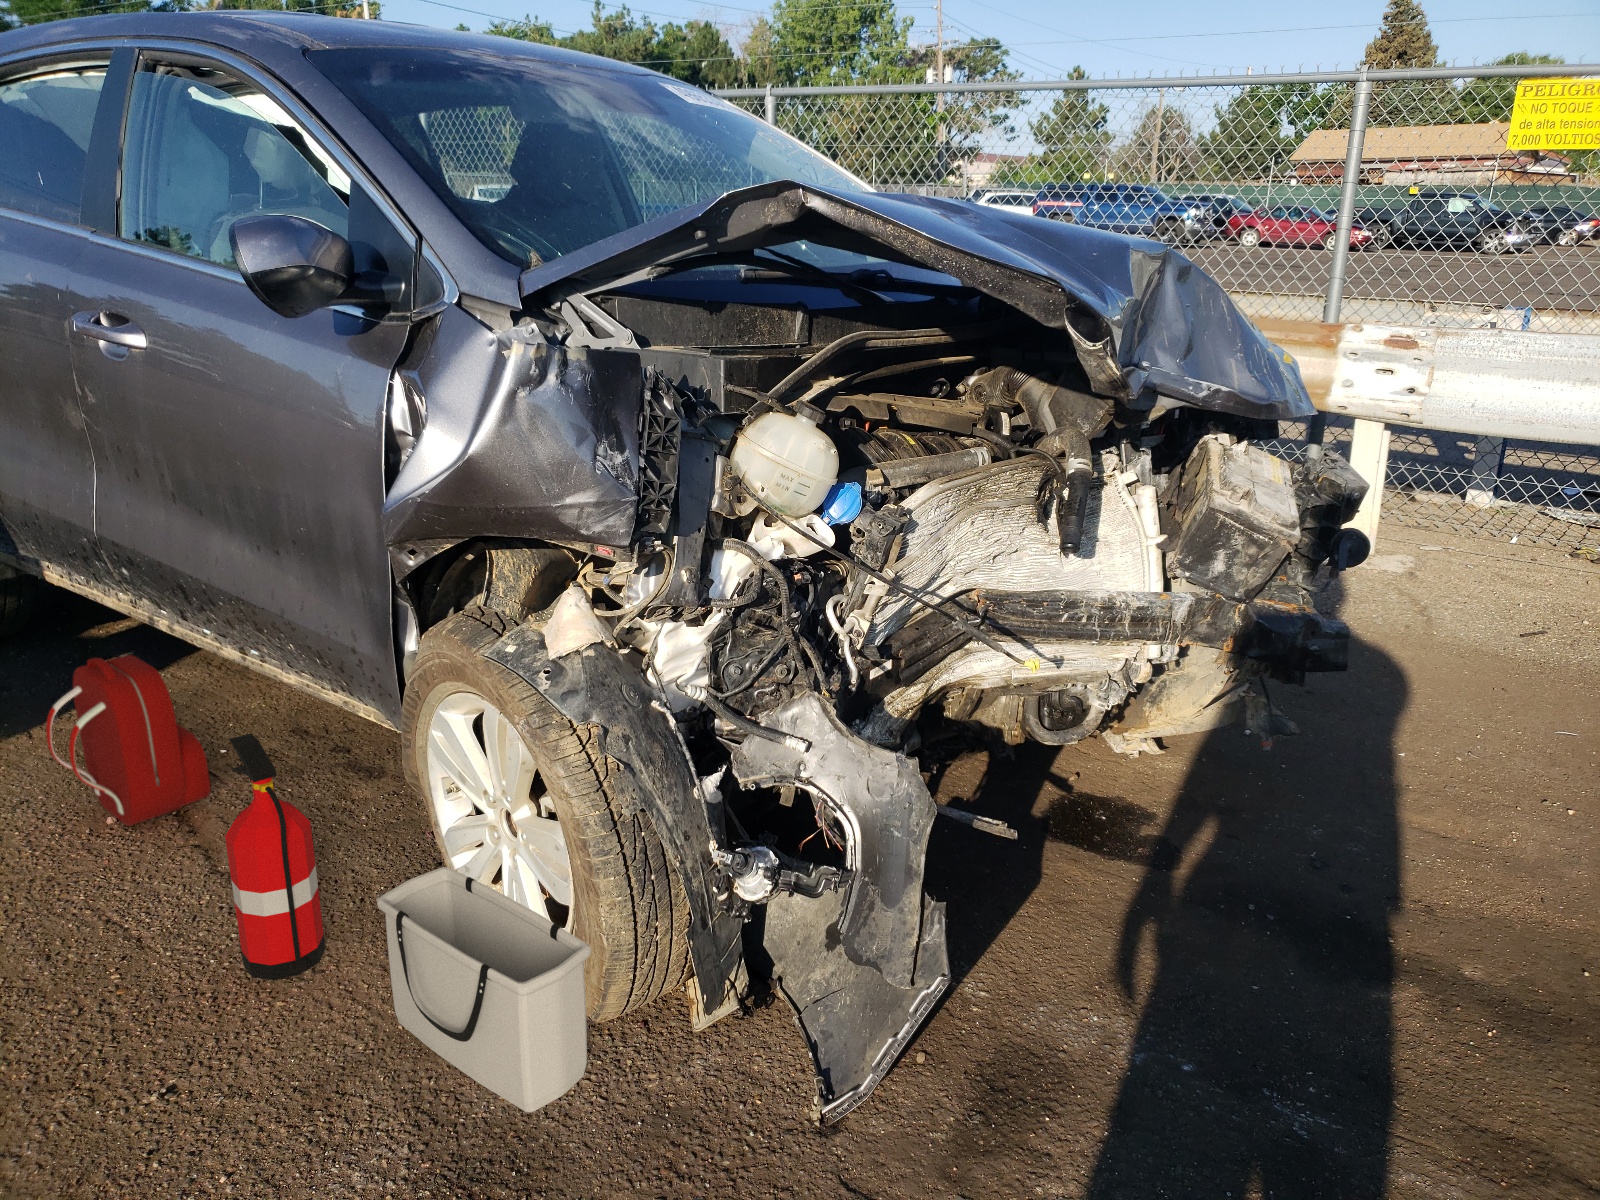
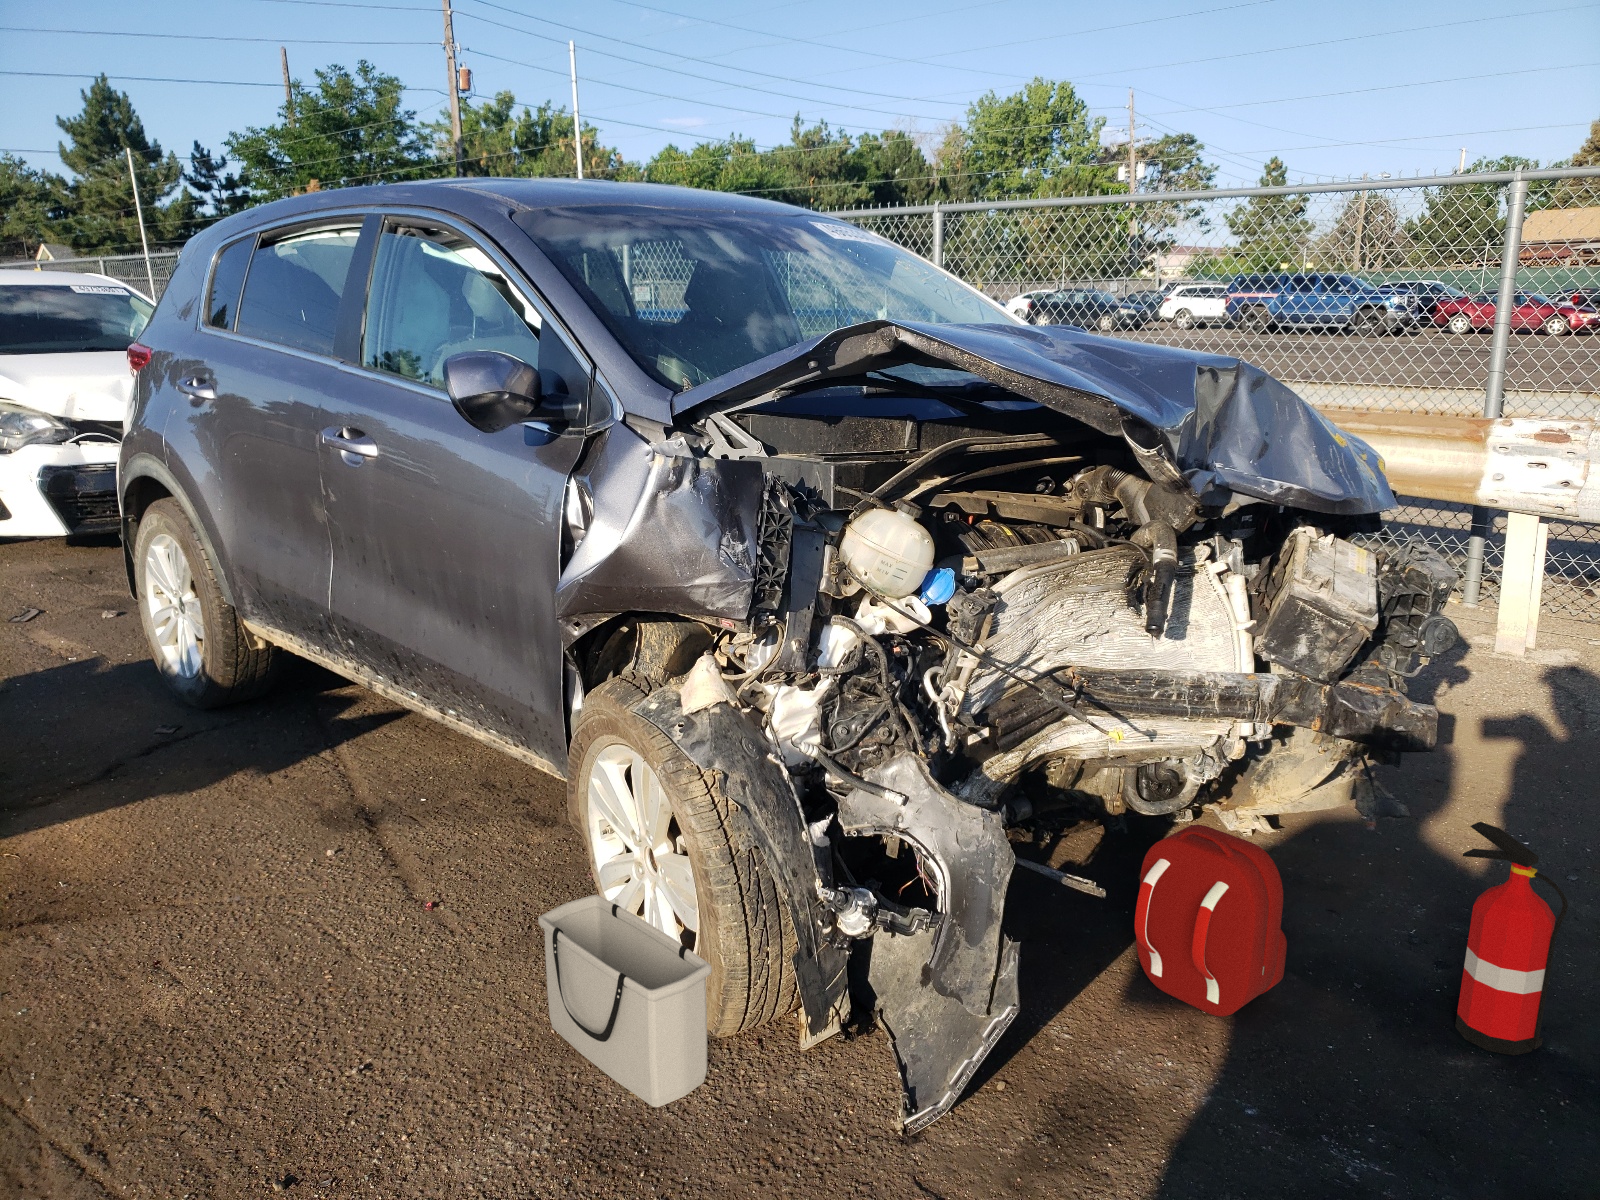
backpack: present [46,655,211,826] -> present [1134,825,1287,1017]
fire extinguisher: present [225,733,325,980] -> present [1455,822,1568,1055]

